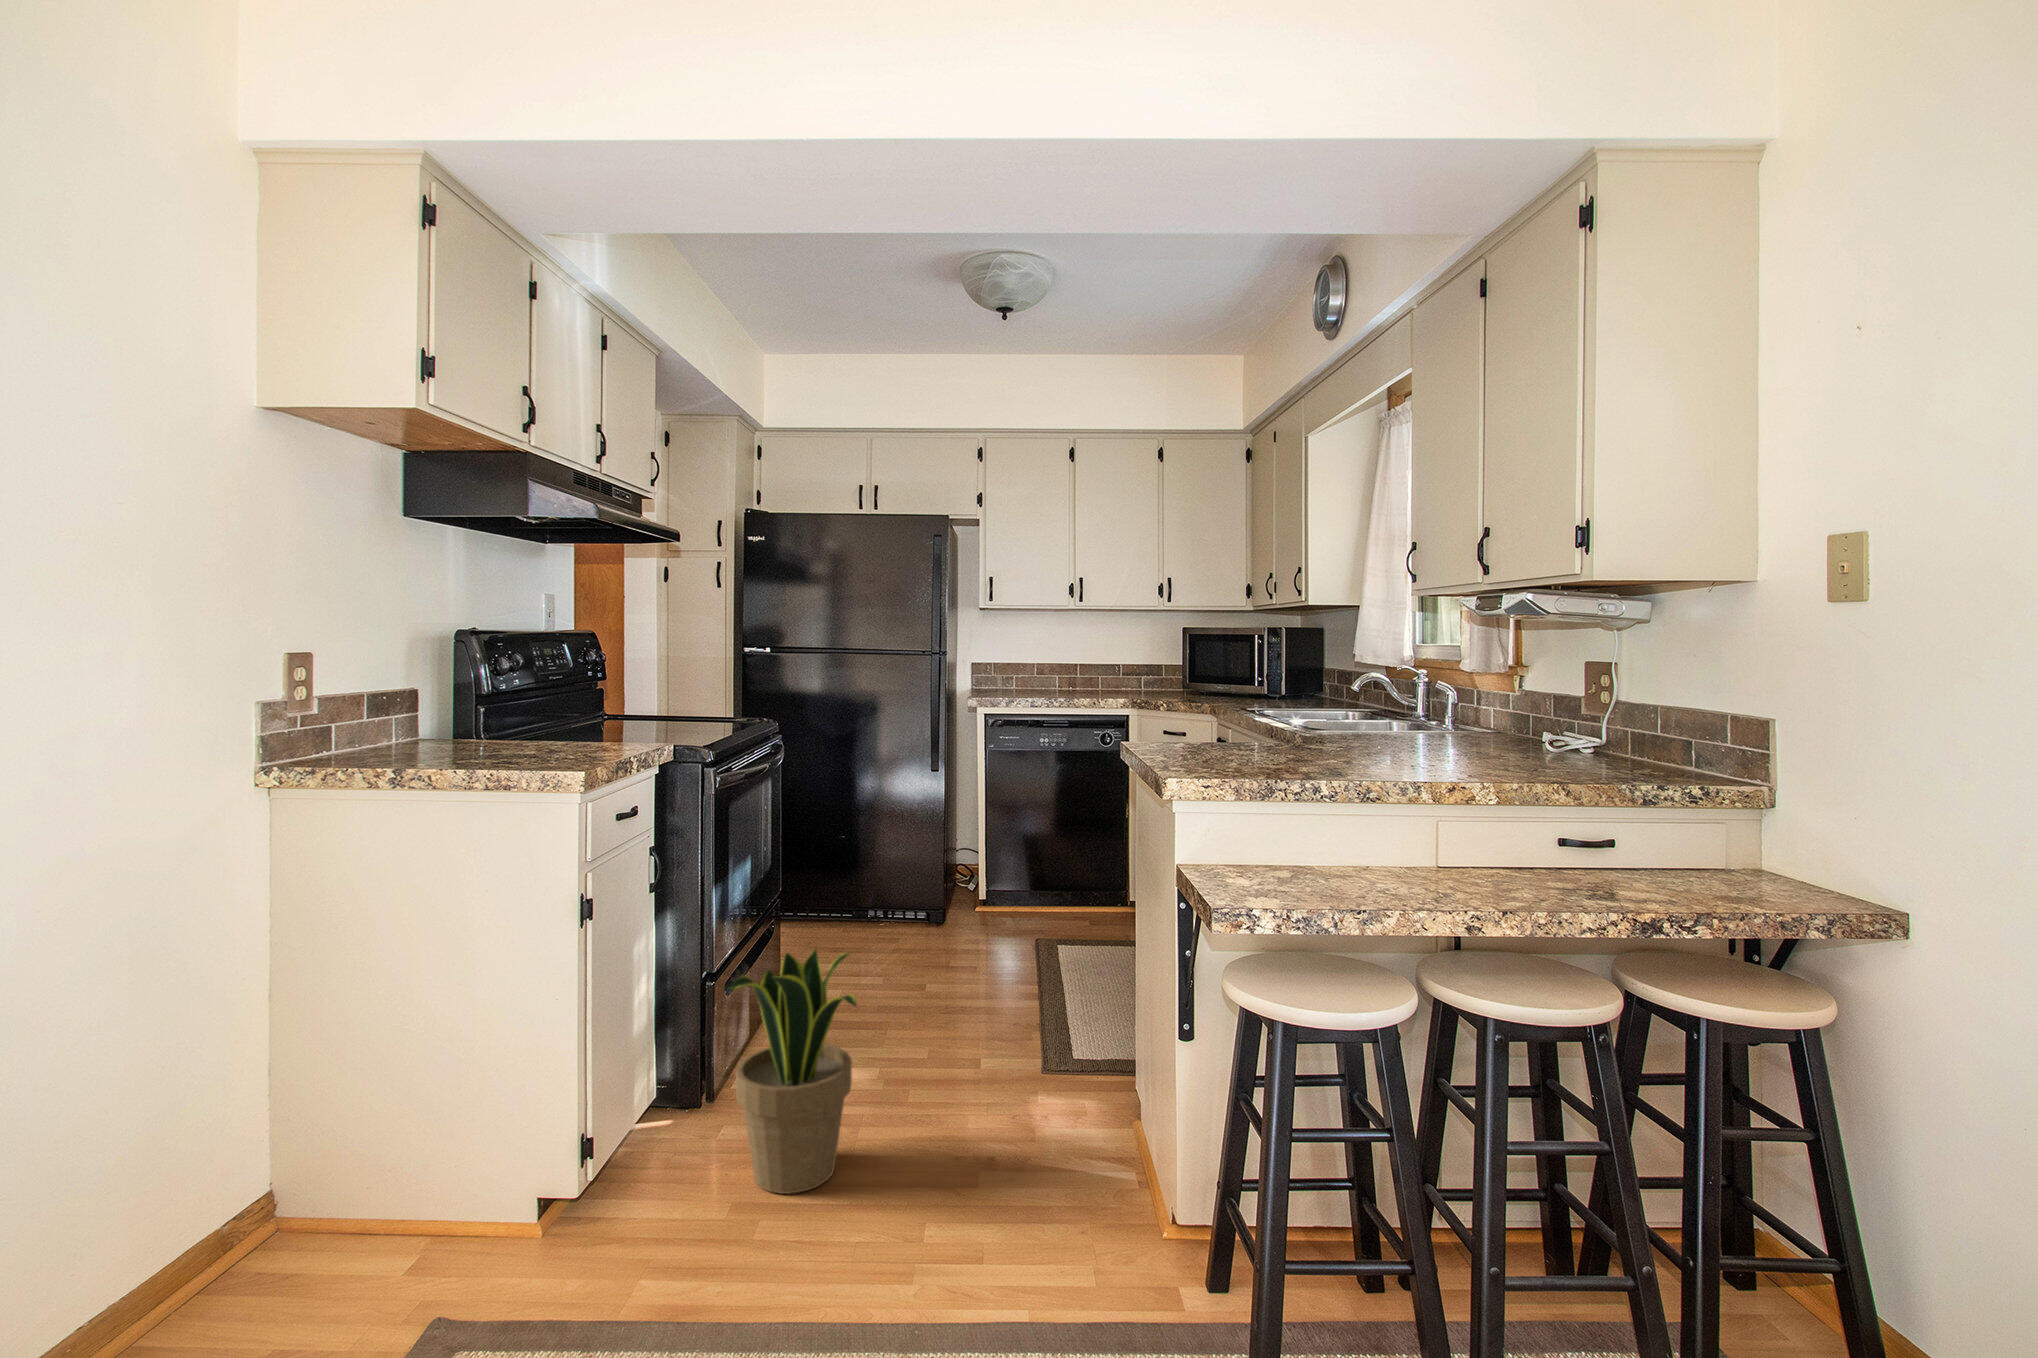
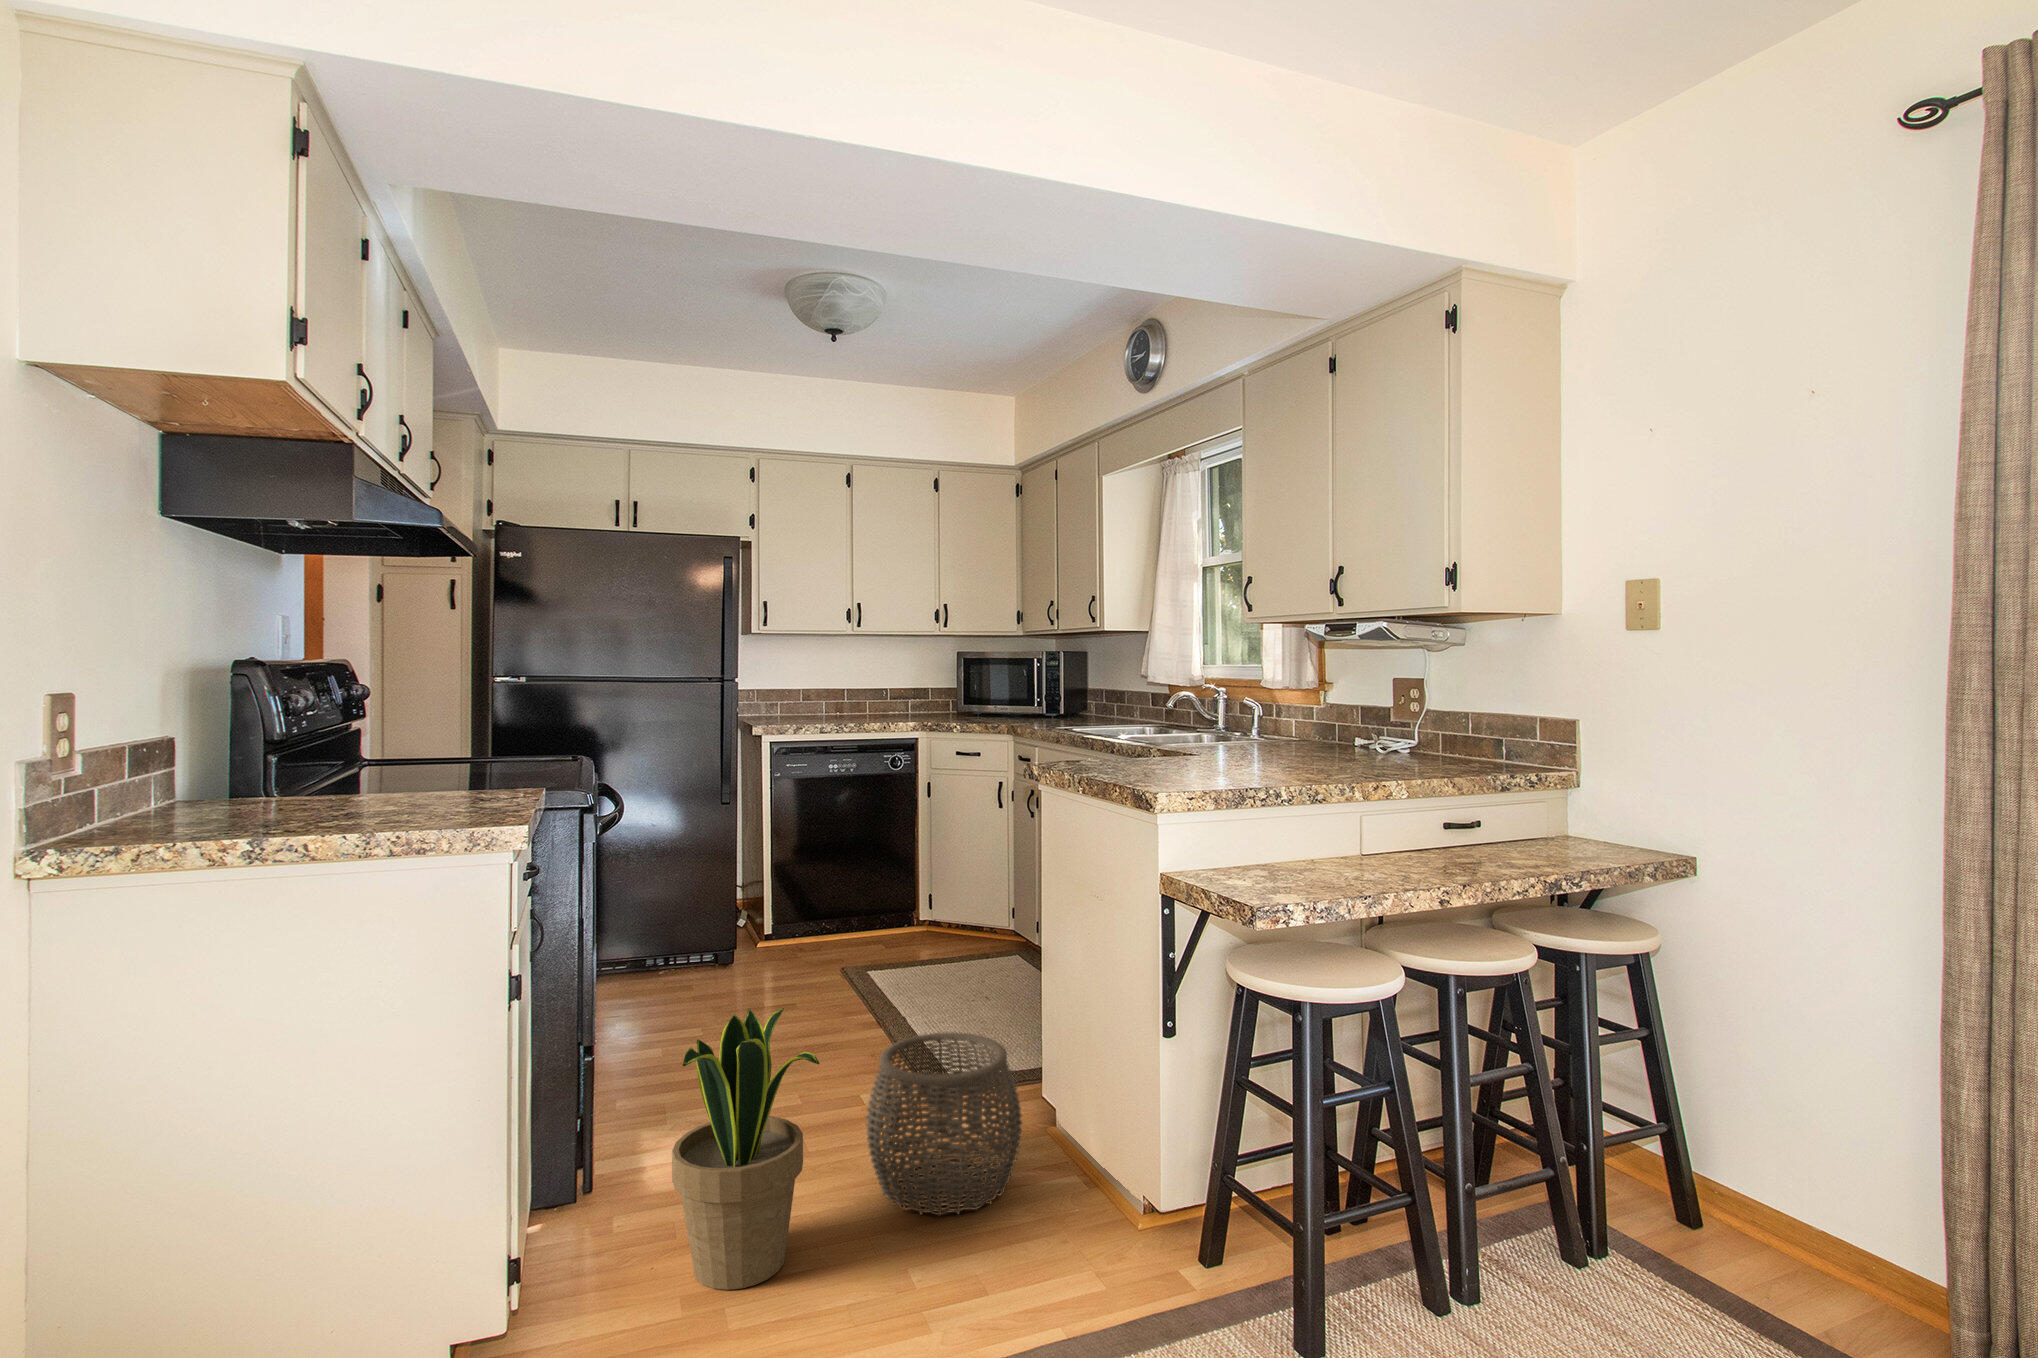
woven basket: none [931,994,1081,1170] -> present [866,1033,1022,1216]

